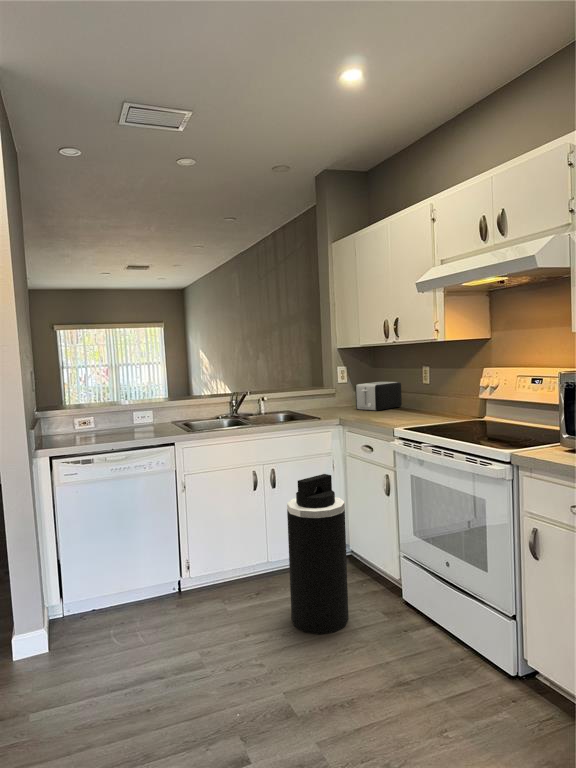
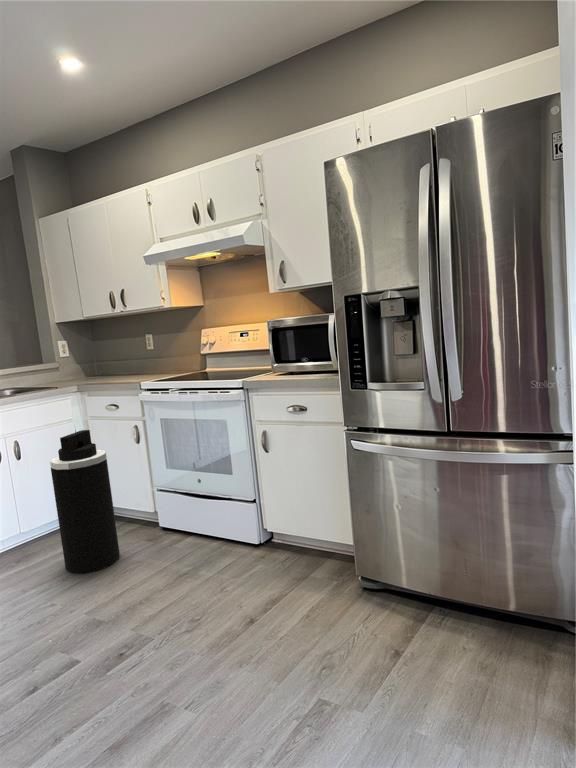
toaster: present [355,382,402,411] -> none [83,351,127,379]

